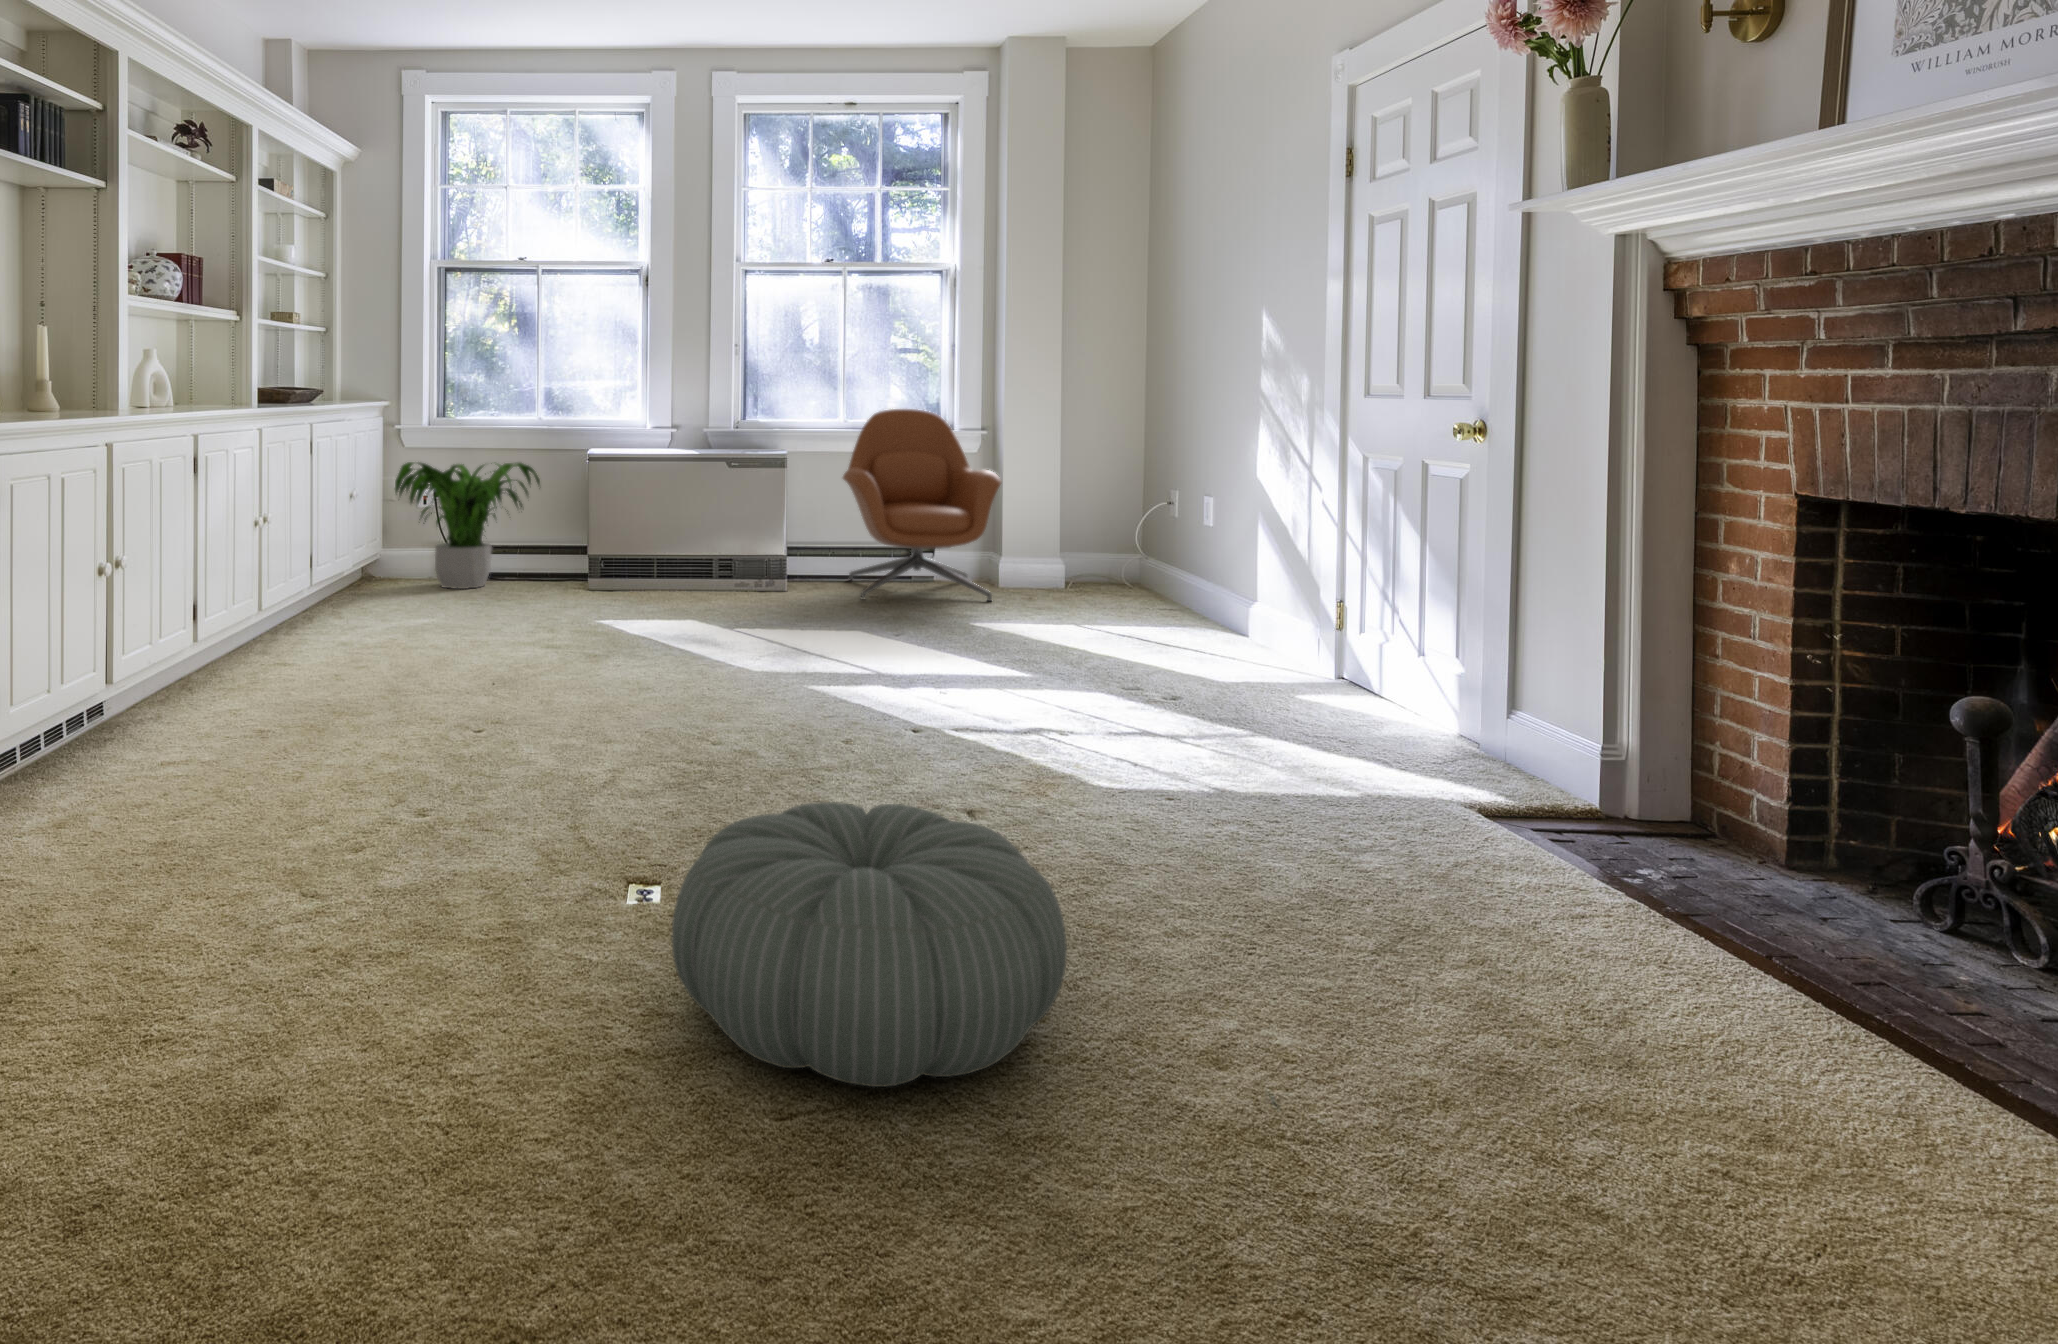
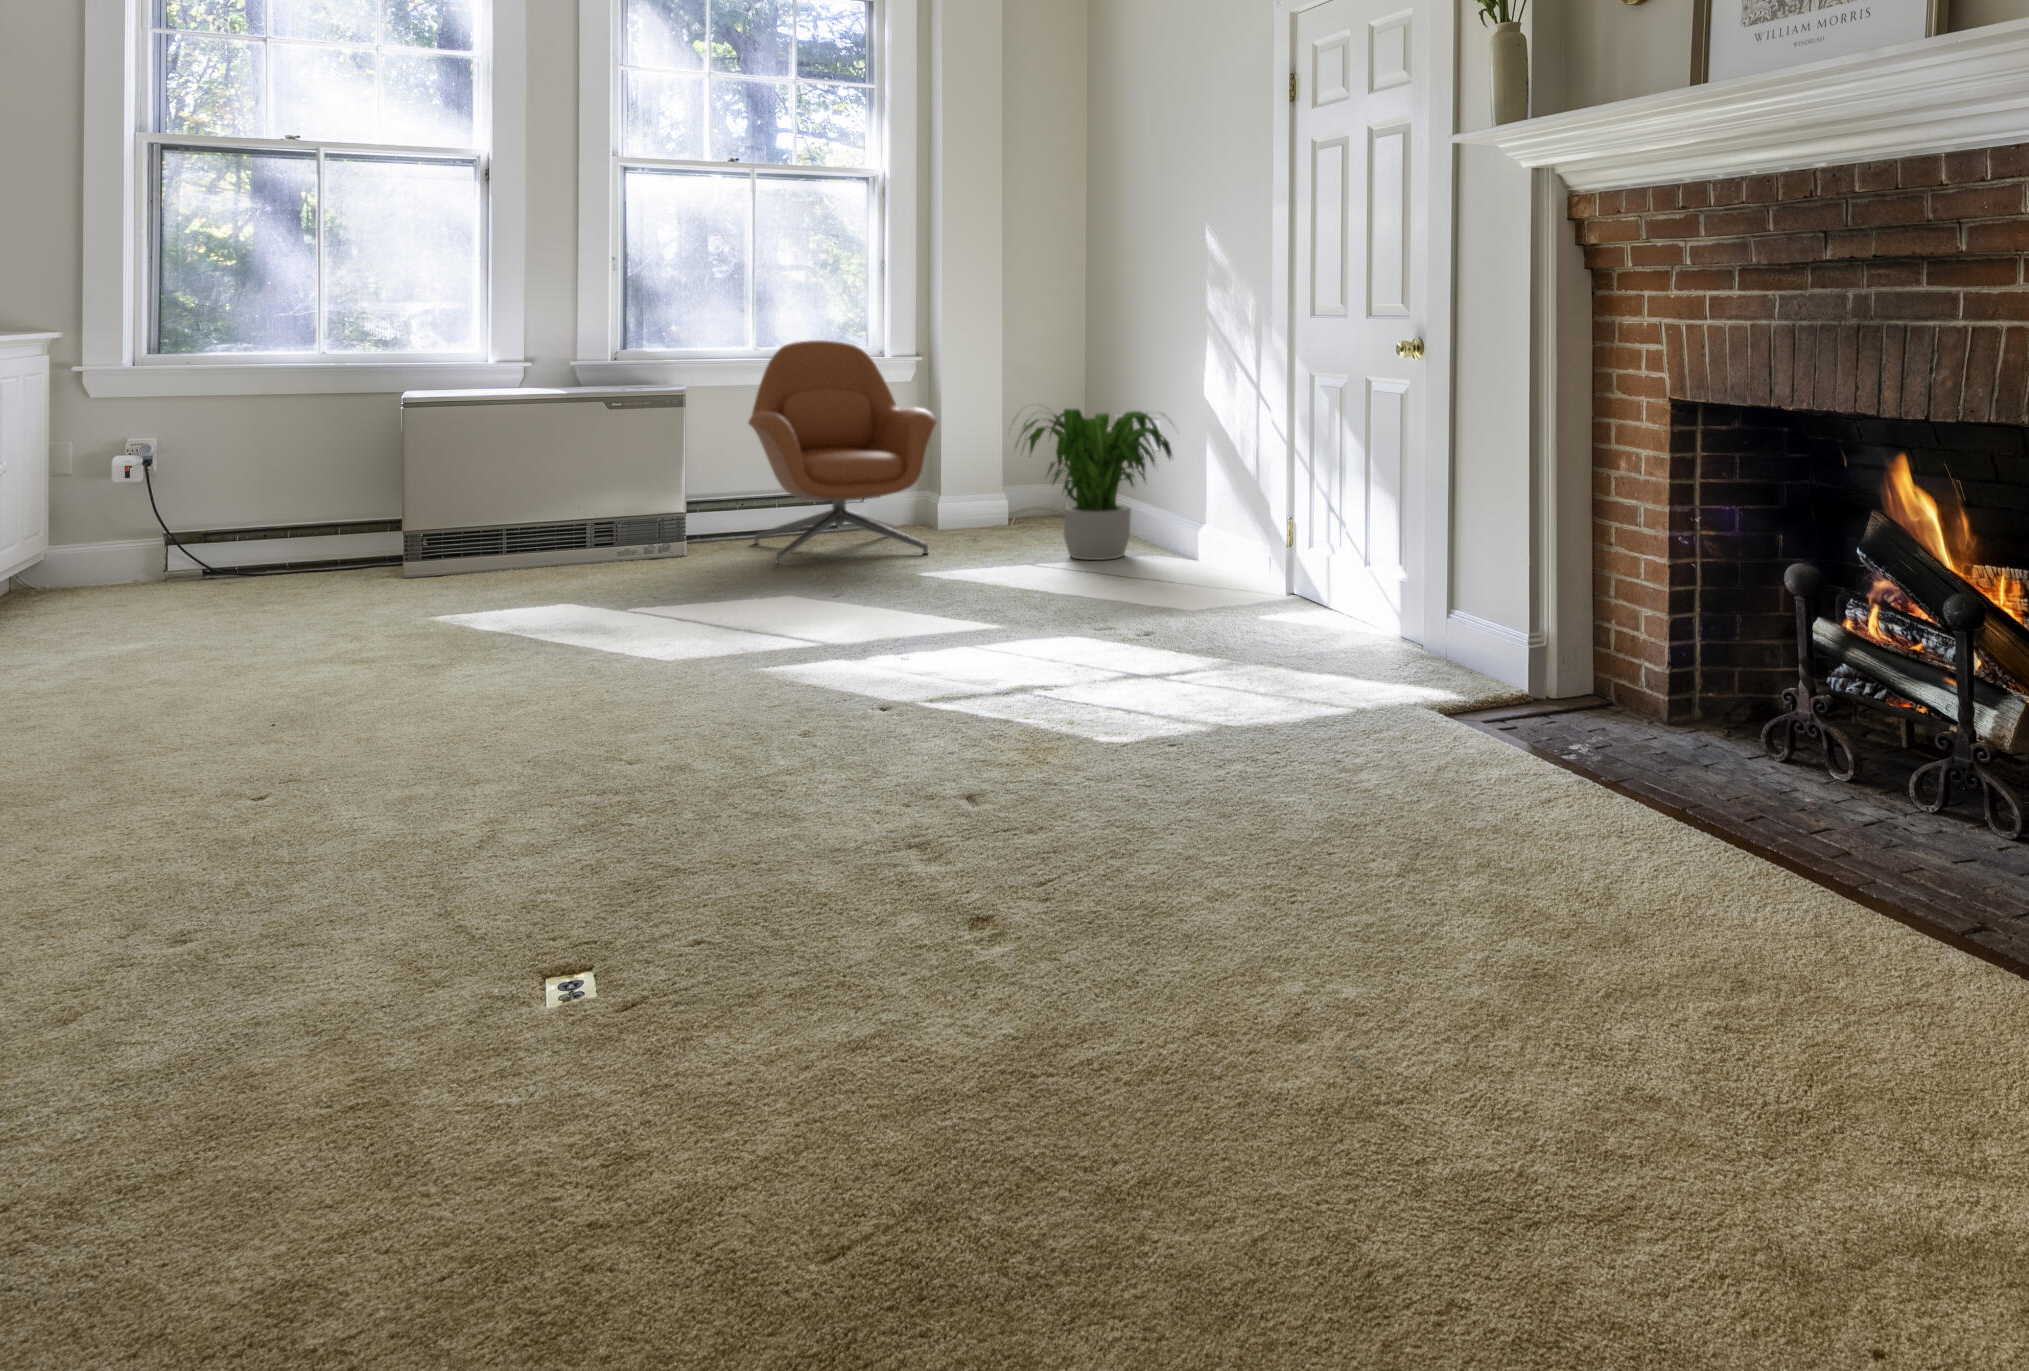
potted plant: present [395,462,540,589] -> present [1016,408,1172,560]
pouf: present [672,802,1067,1087] -> none [682,767,1116,1062]

